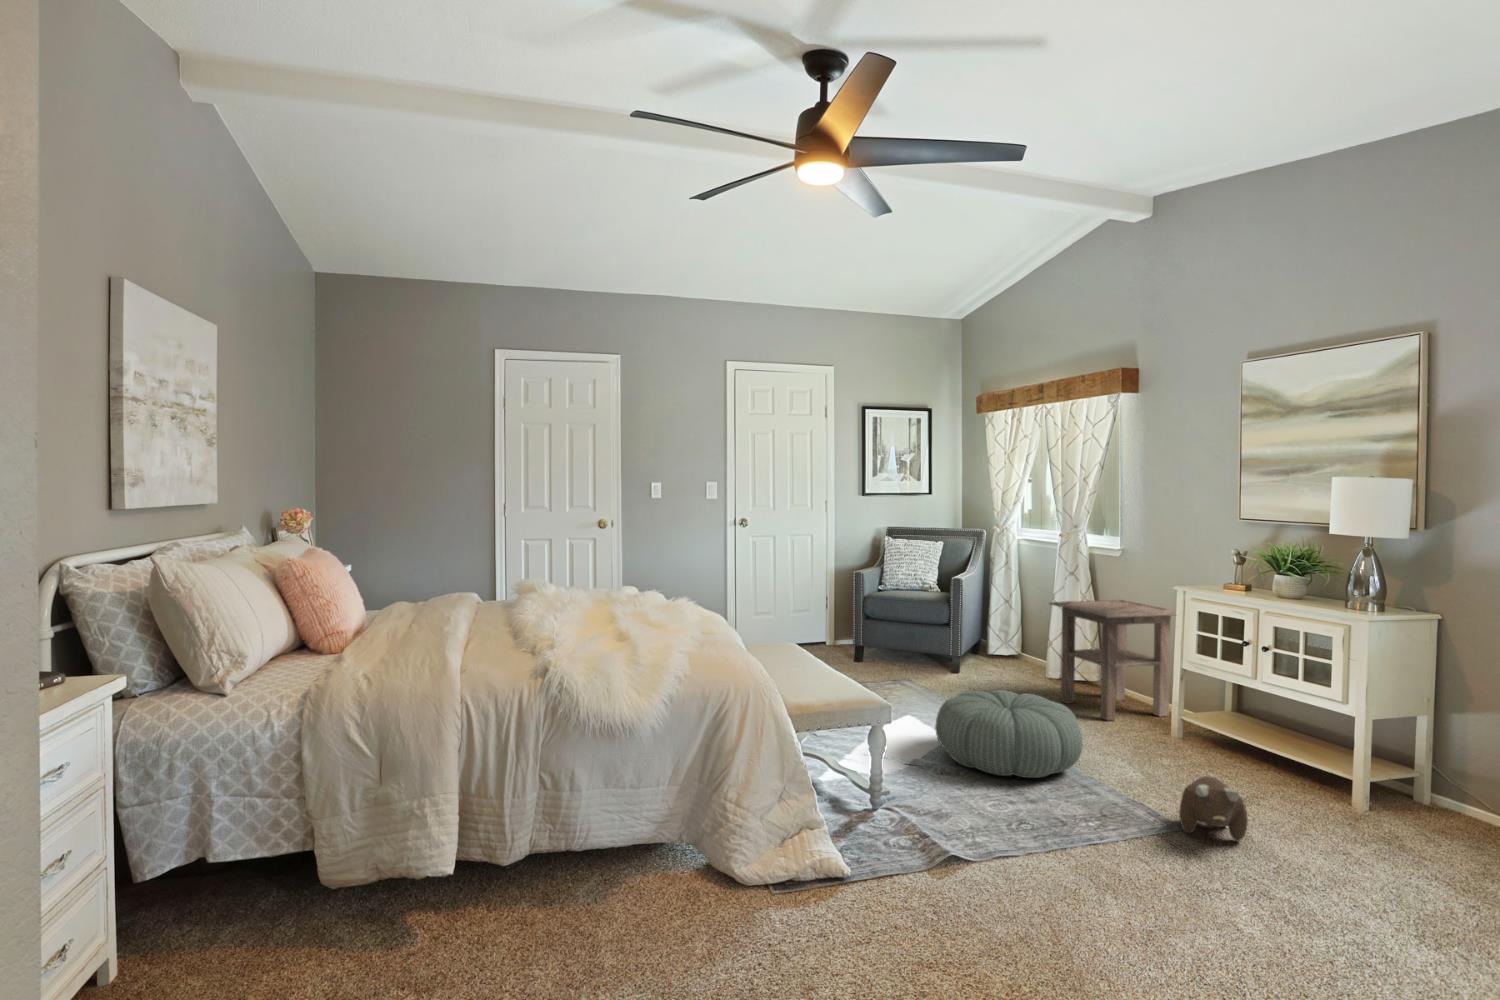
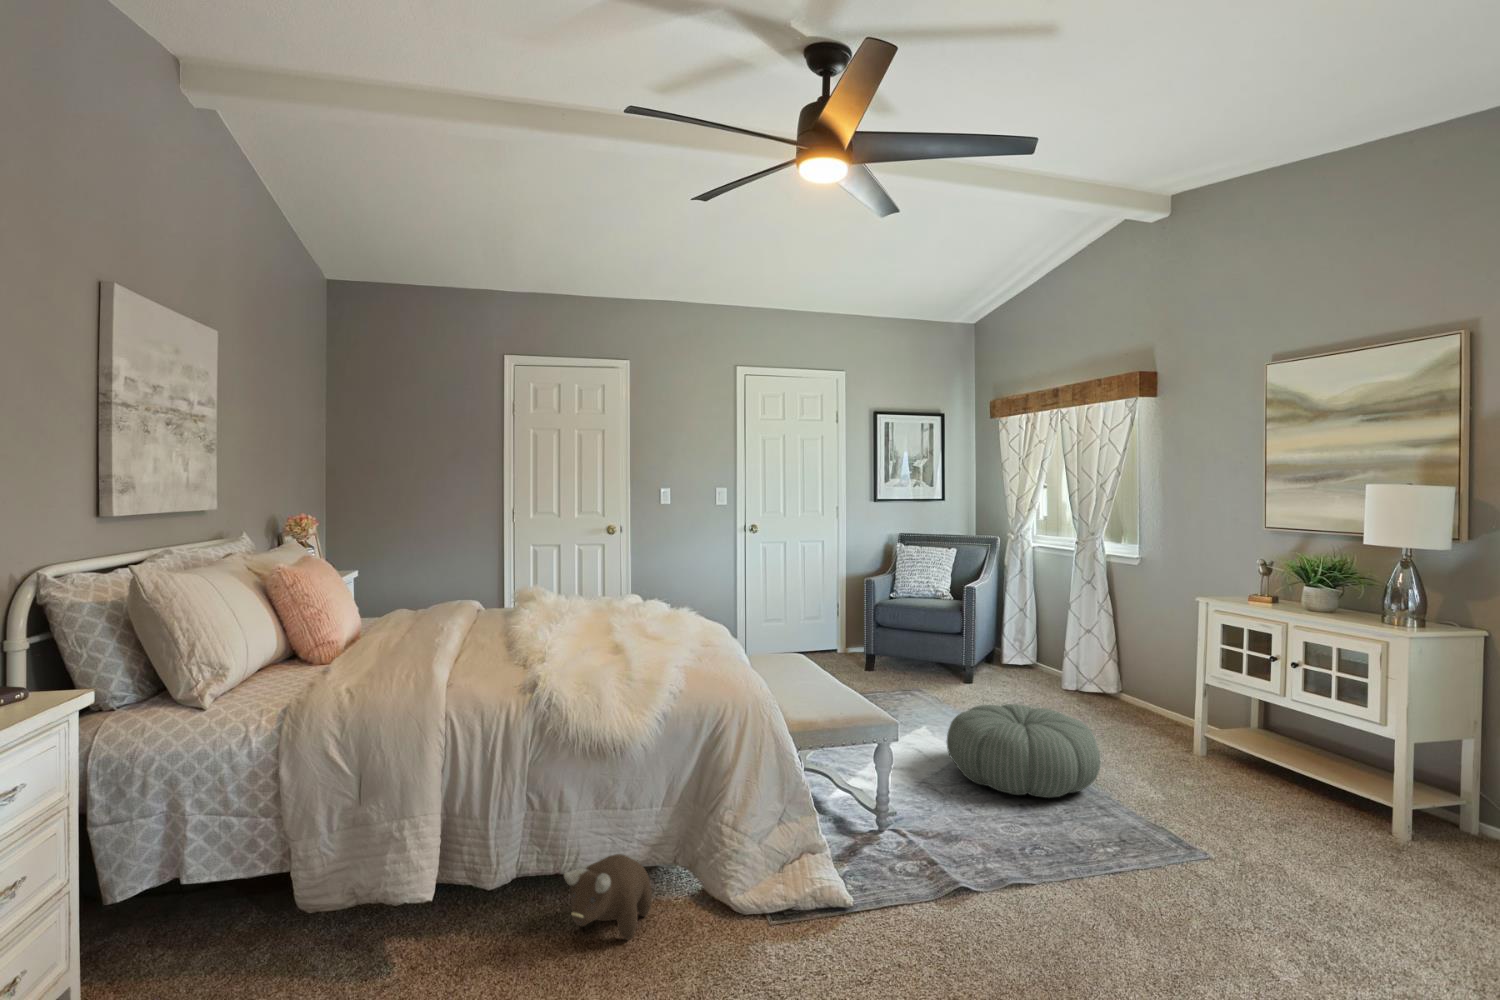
side table: present [1050,600,1175,720] -> none [1065,610,1209,735]
plush toy: present [1179,776,1248,841] -> present [564,854,652,940]

